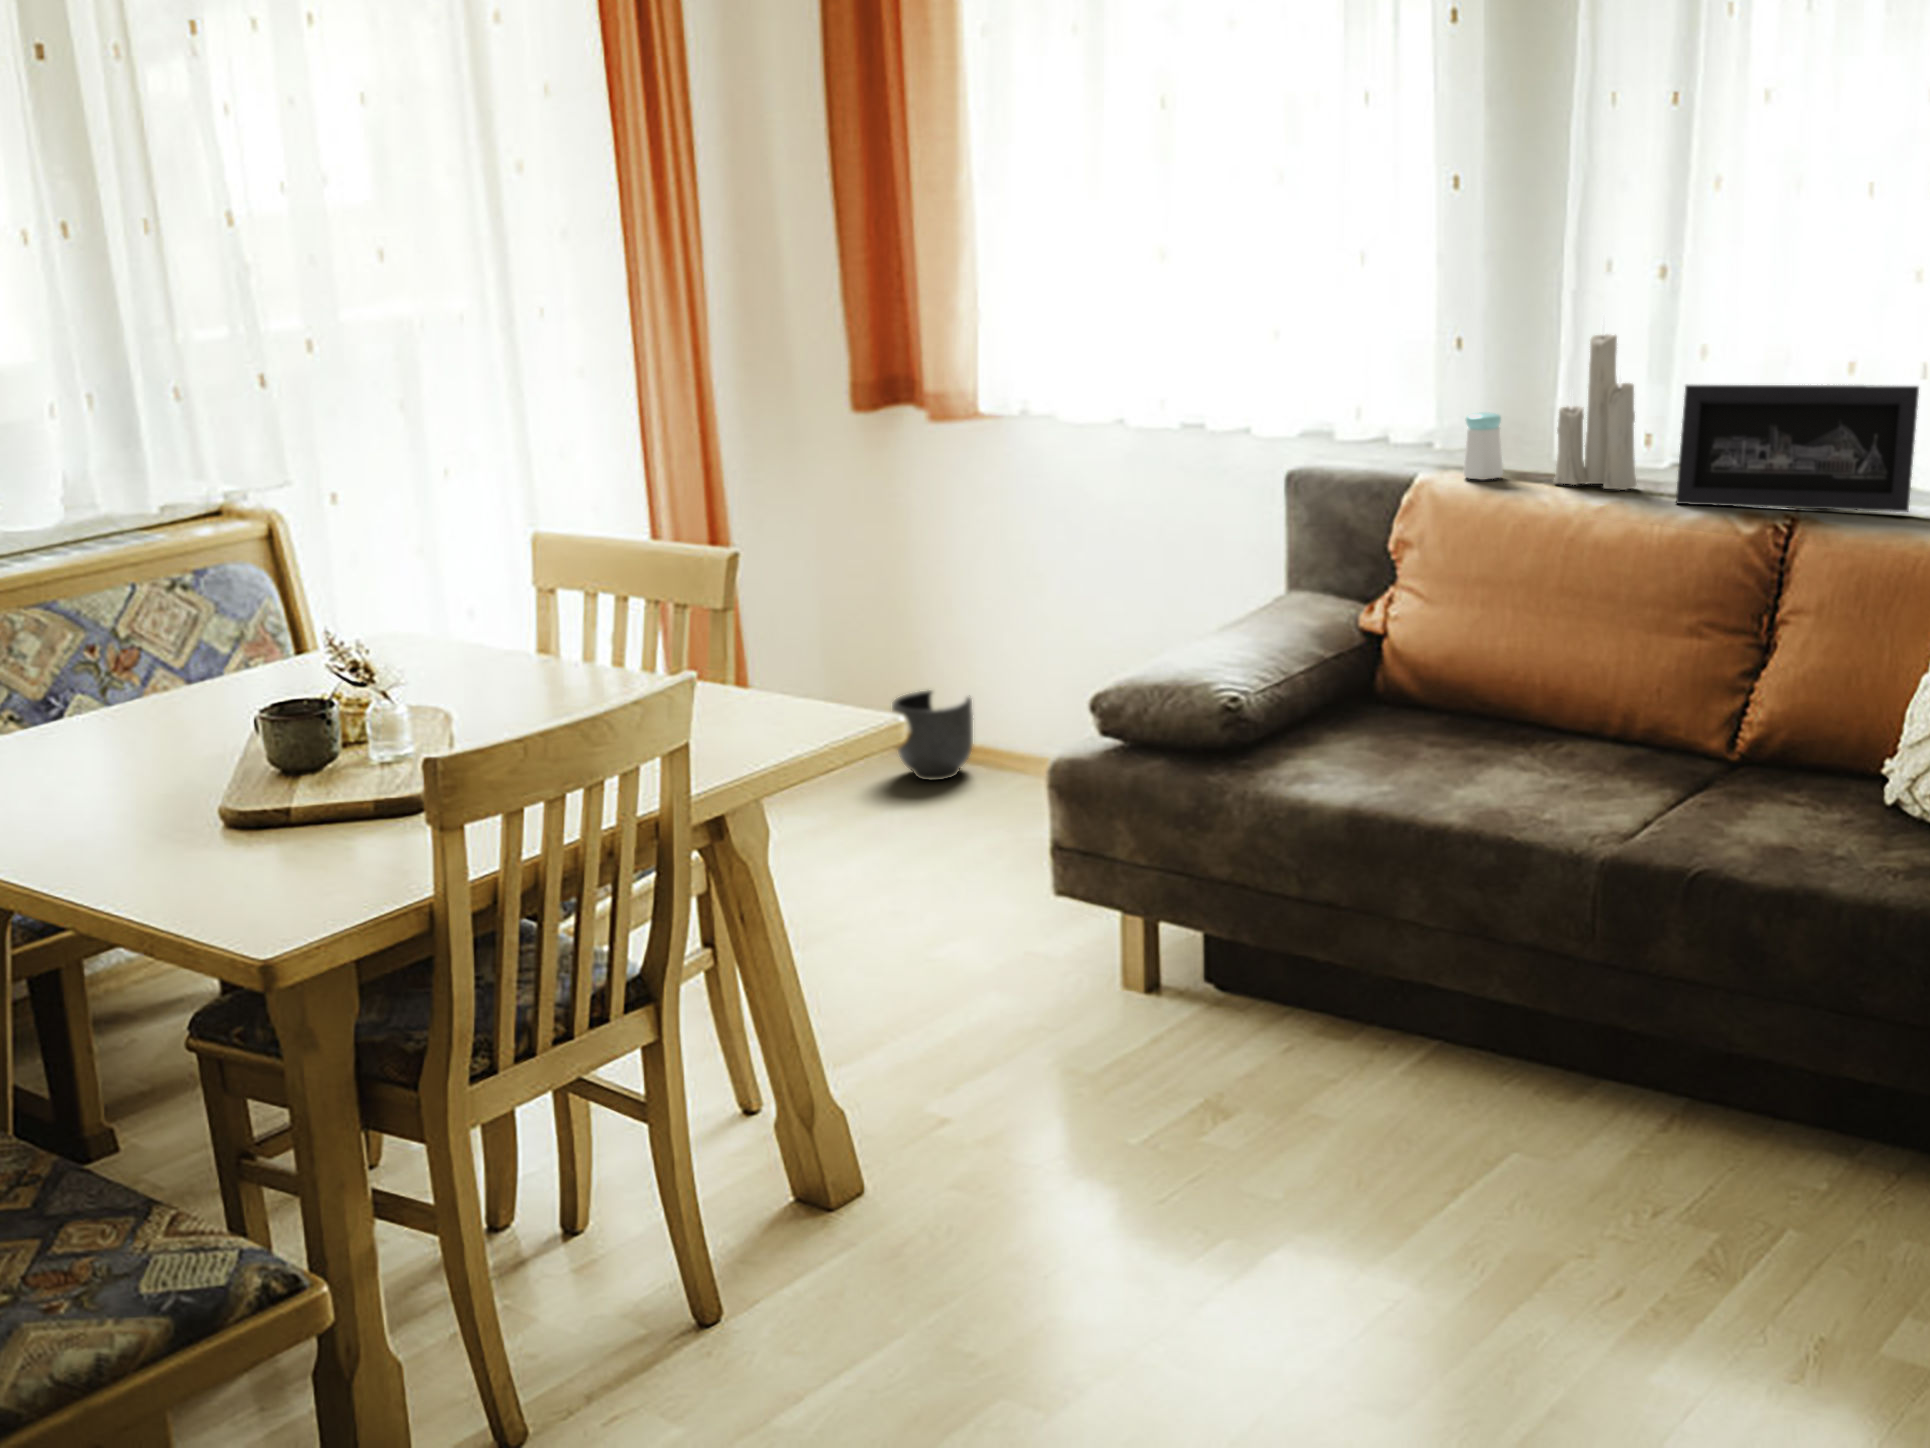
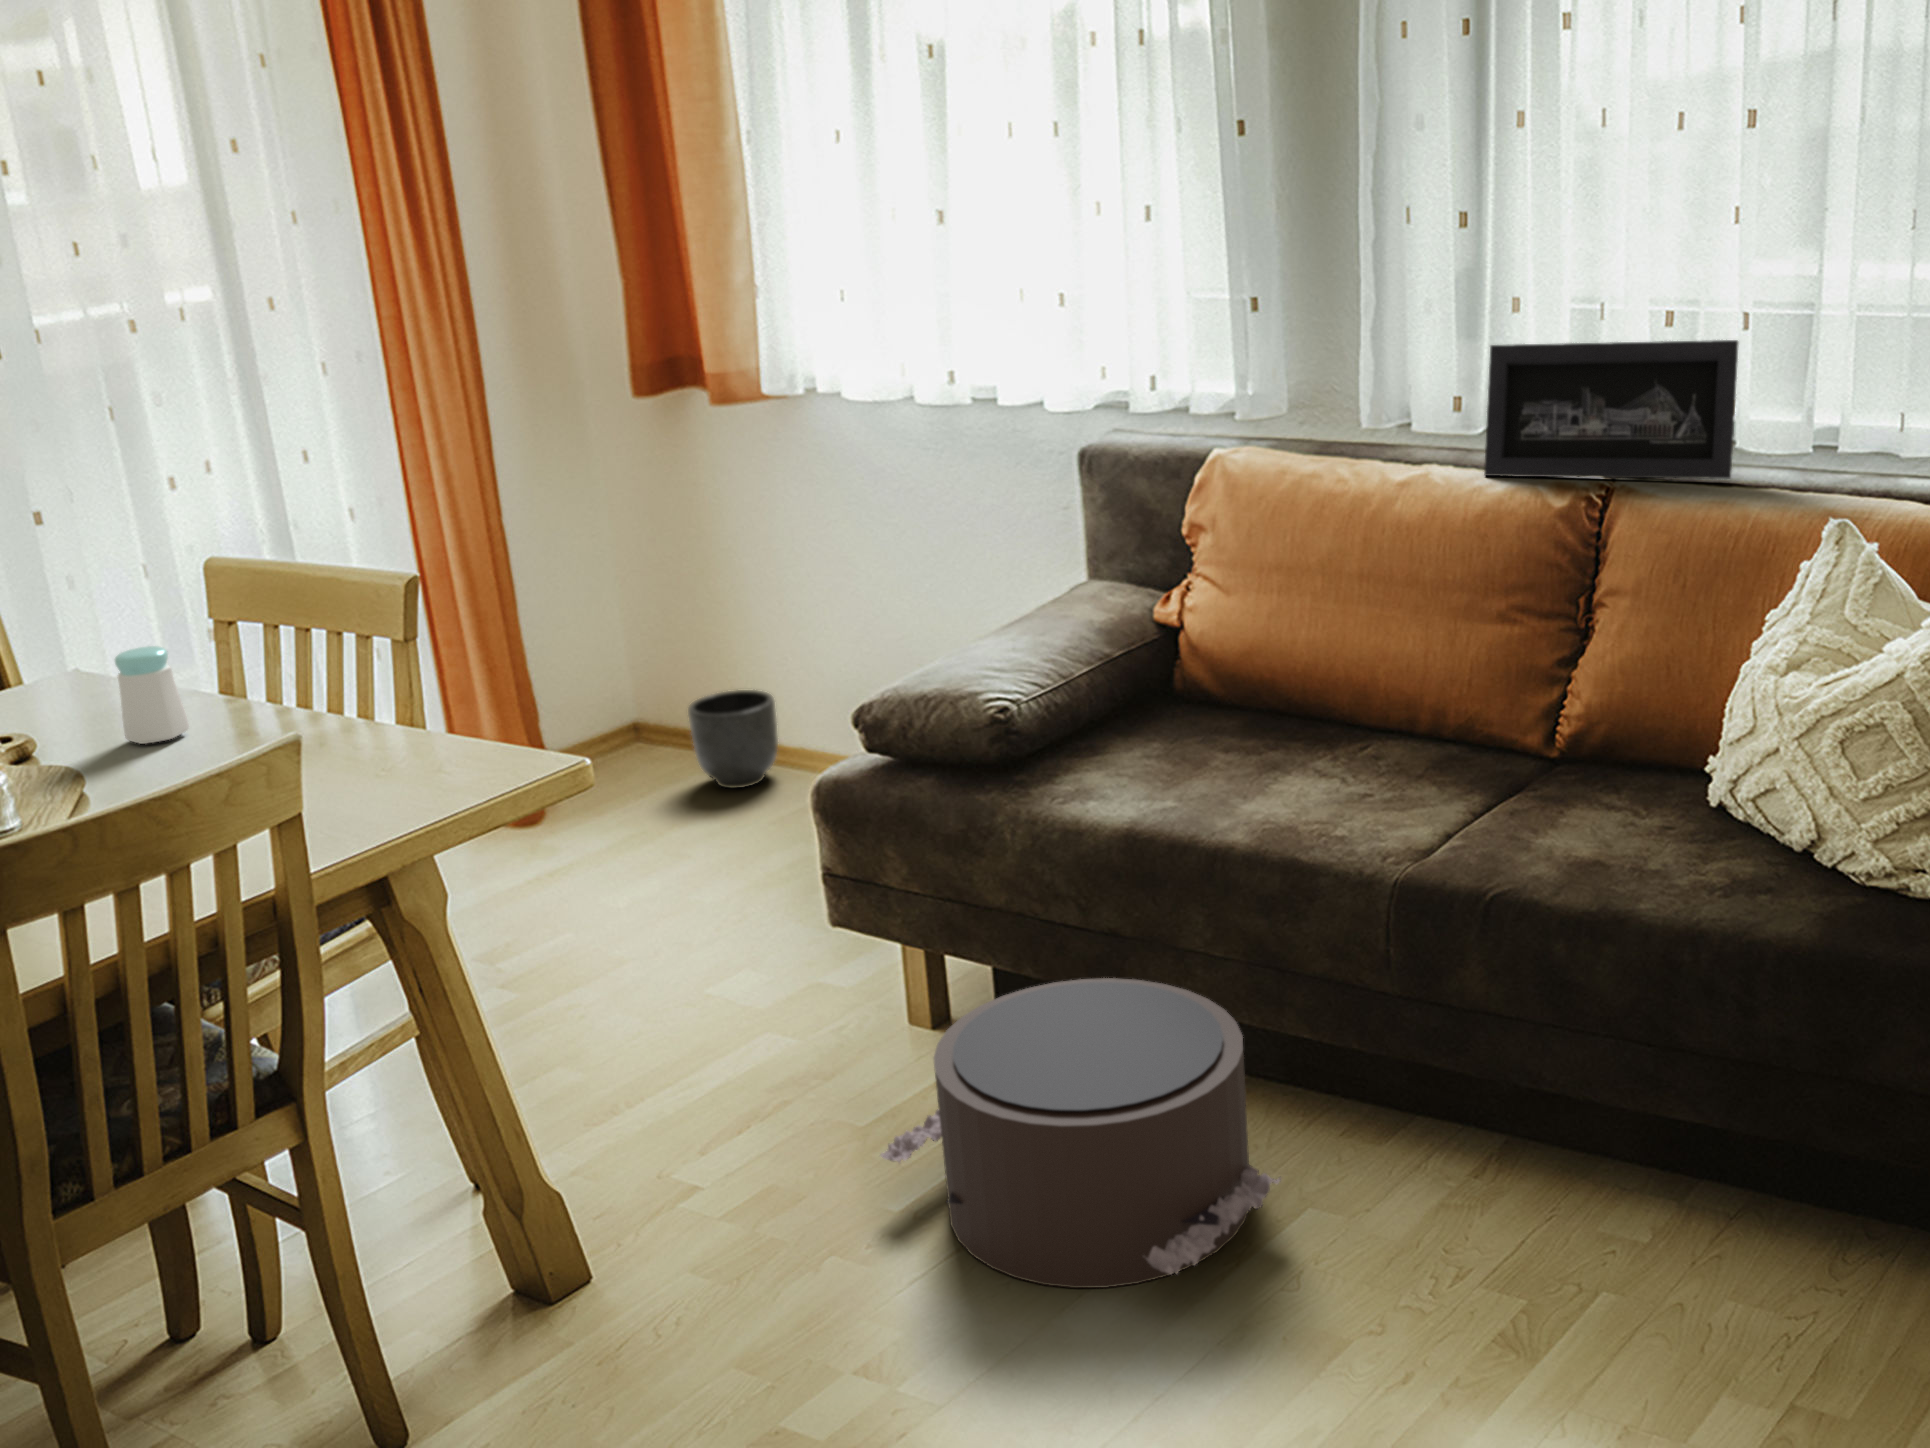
candle: present [1554,324,1637,490] -> none [1358,258,1446,461]
salt shaker: present [1464,412,1503,480] -> present [115,646,189,744]
pouf: none [1119,943,1490,1209] -> present [881,978,1281,1288]

